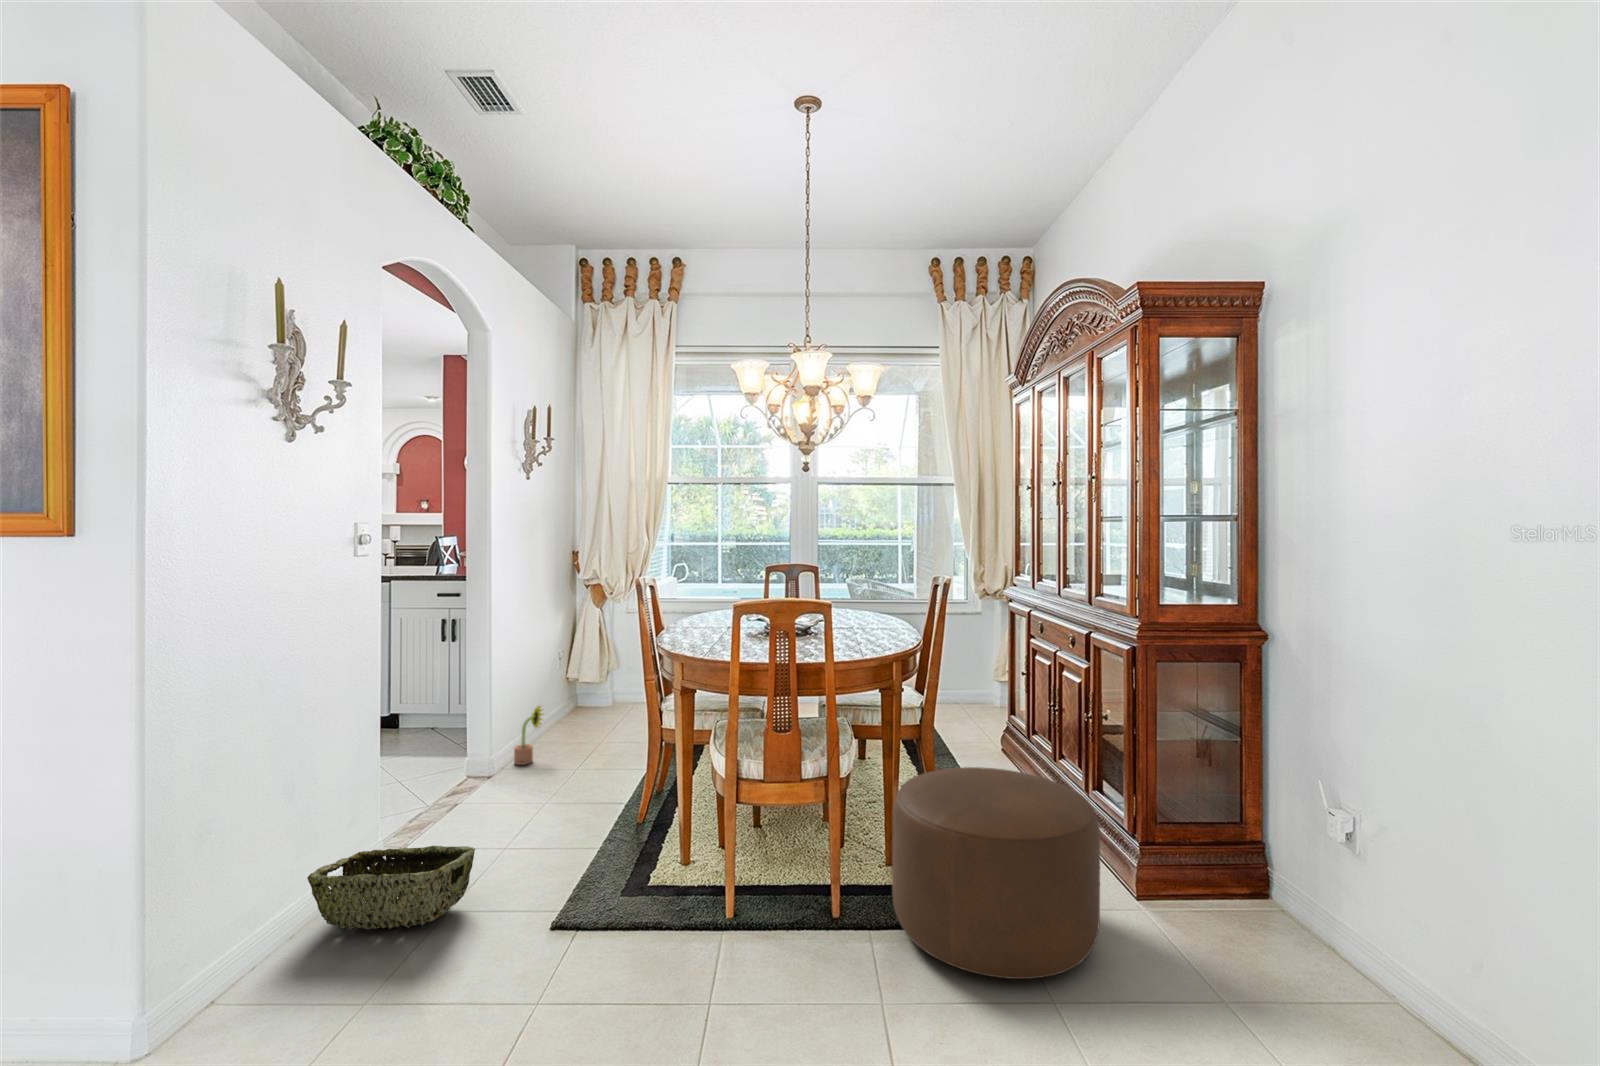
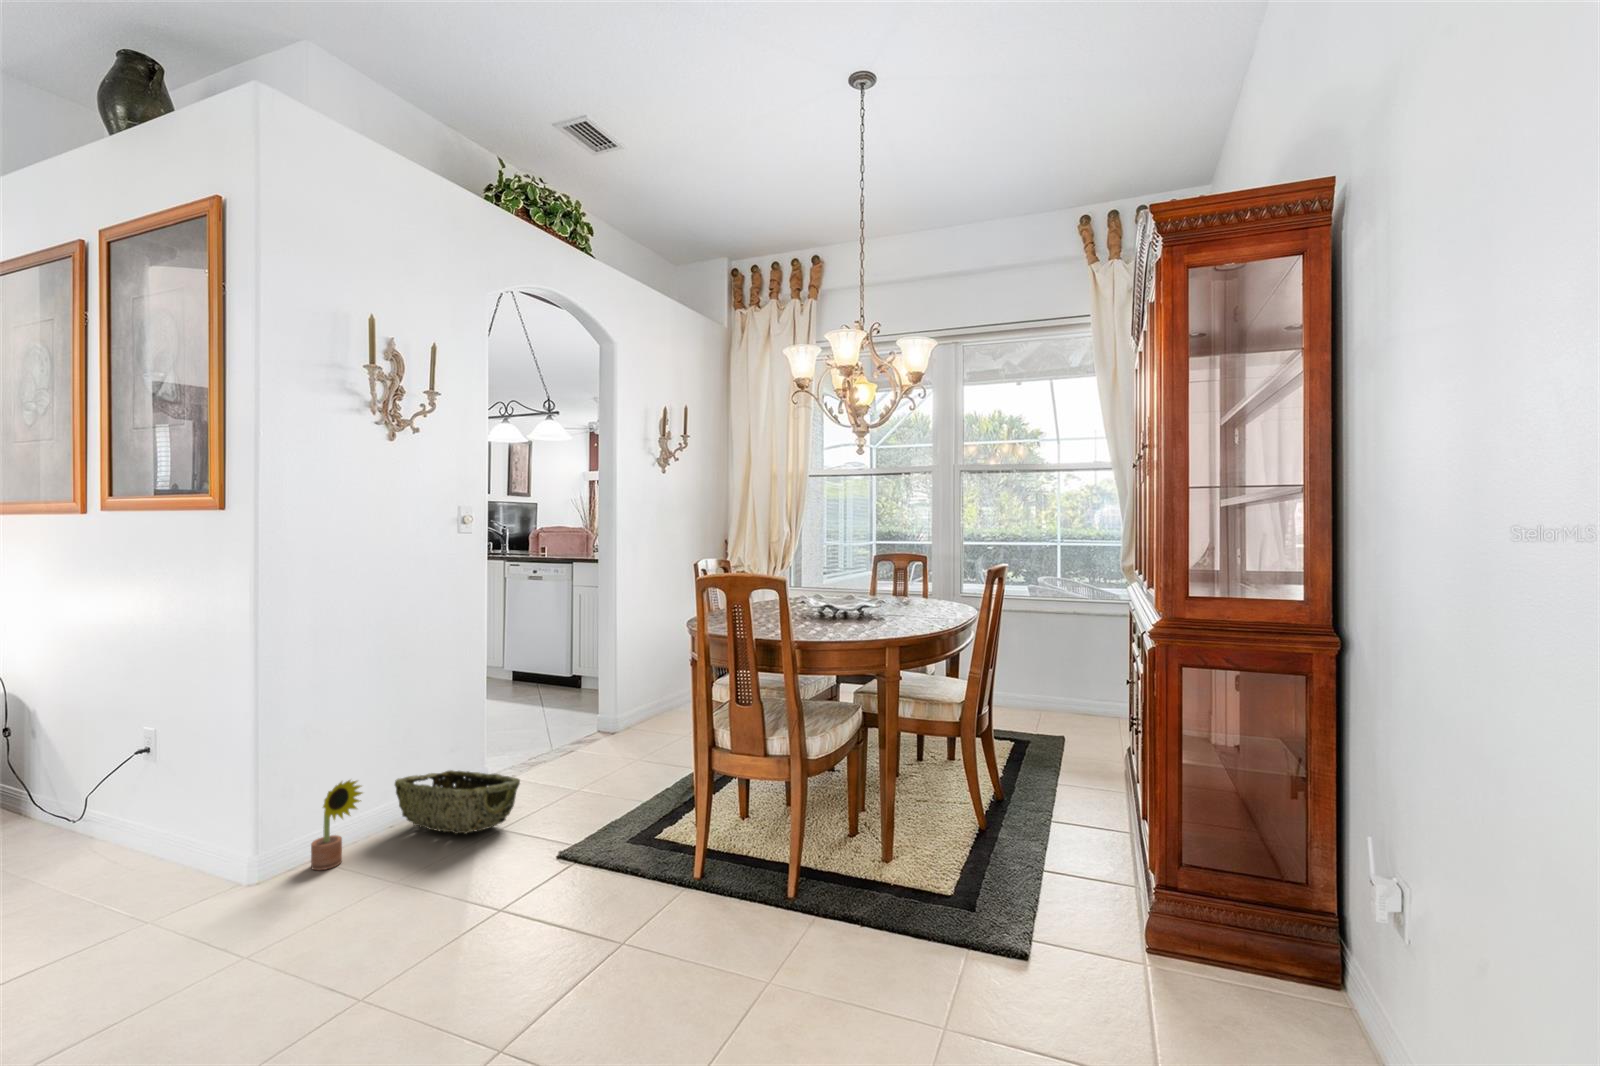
decorative plant: present [514,706,542,765] -> present [311,780,362,870]
ottoman: present [892,767,1100,979] -> none [828,765,1054,1000]

